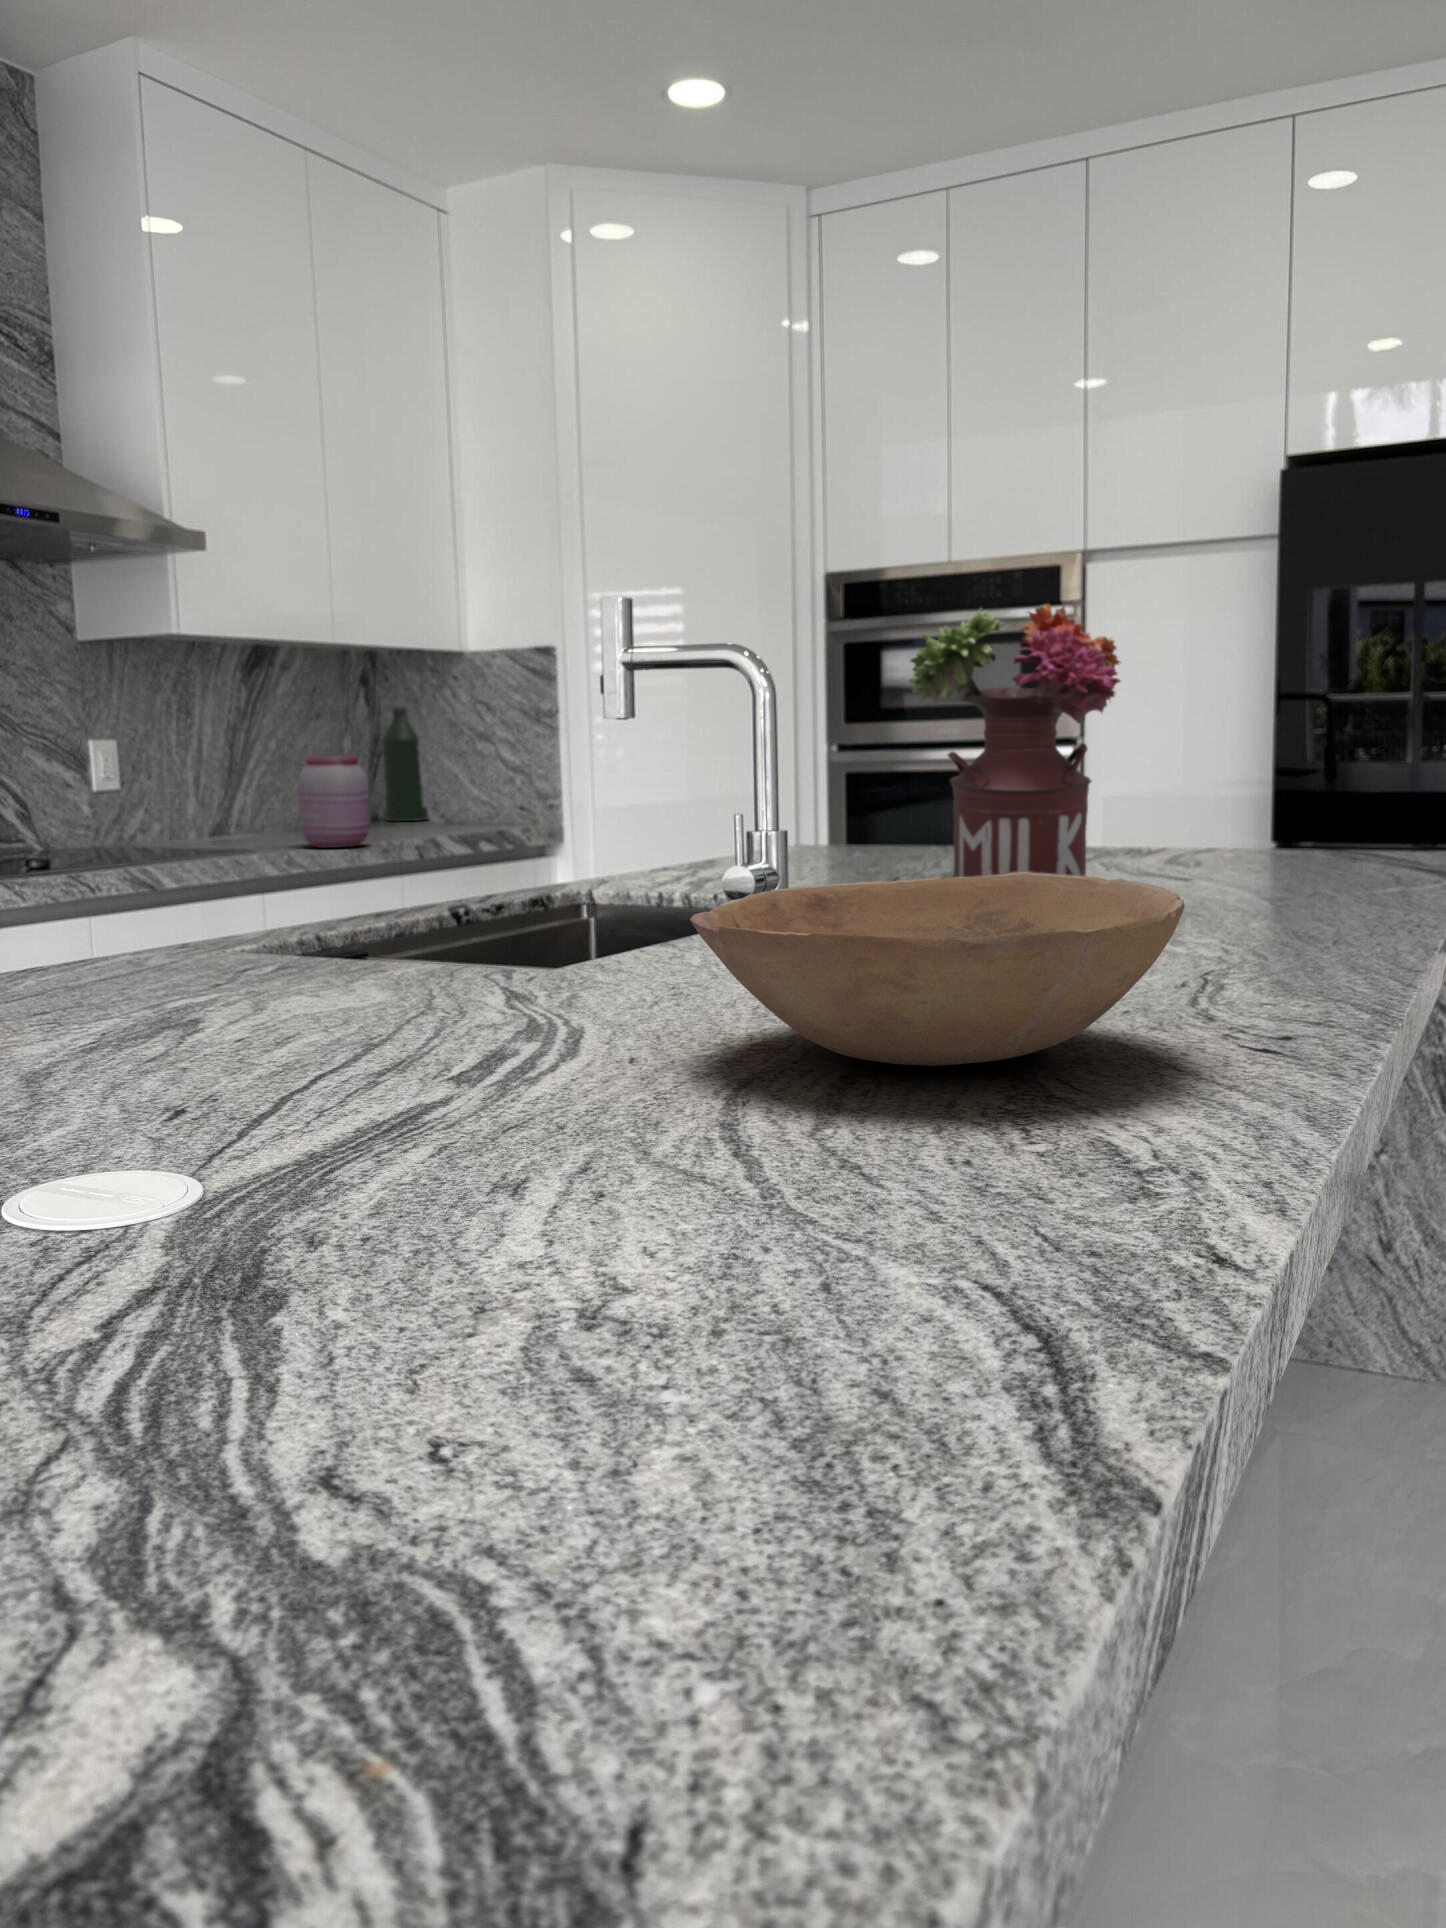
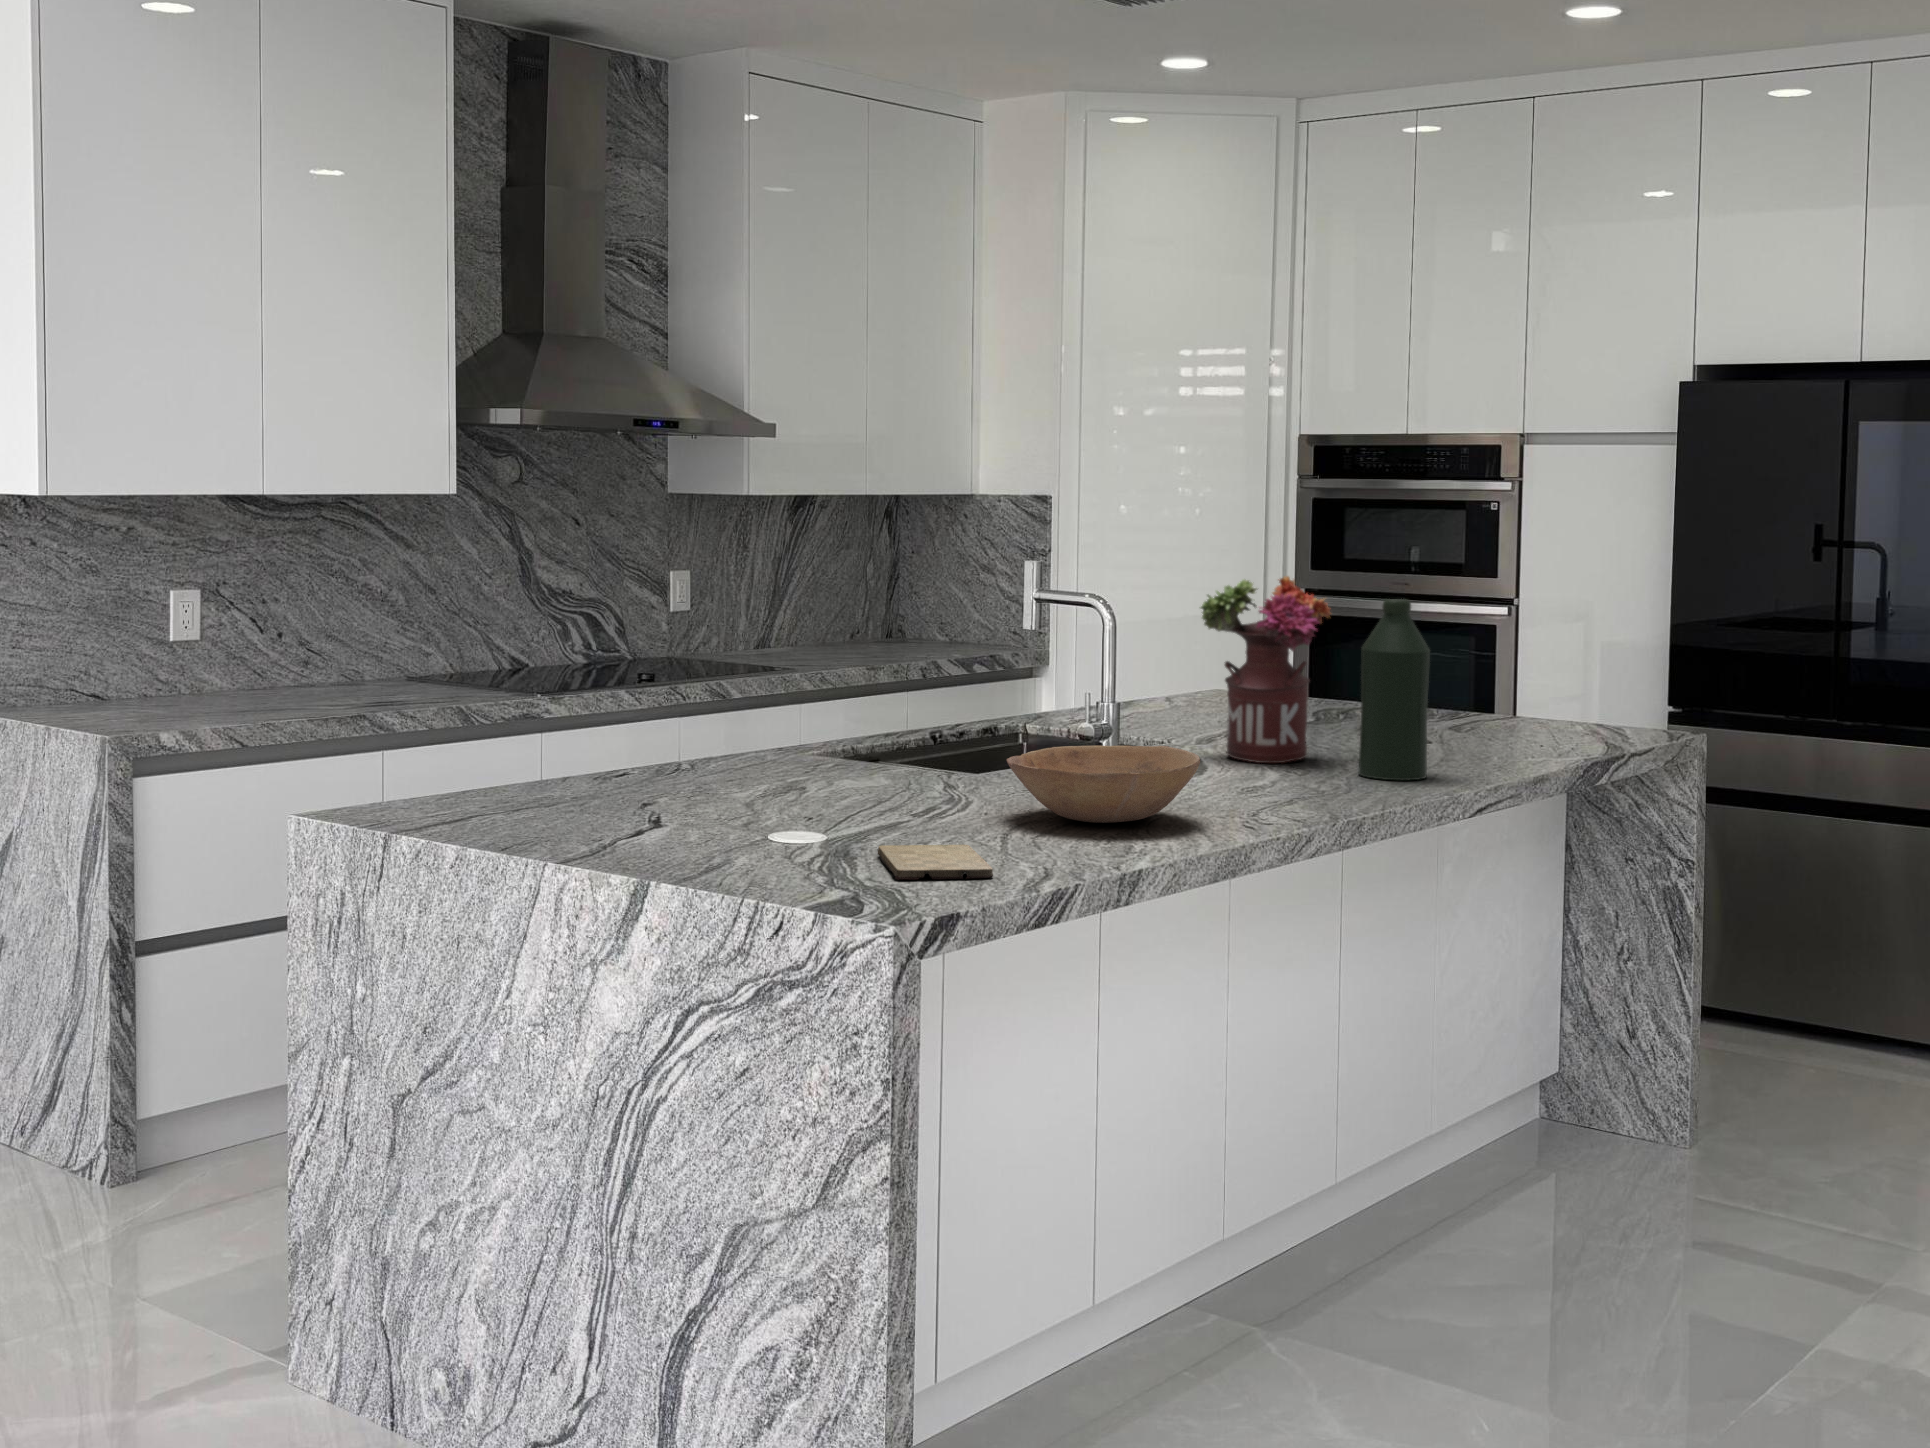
bottle: present [381,707,429,821] -> present [1358,599,1430,780]
jar: present [299,755,370,848] -> none [831,593,885,668]
cutting board: none [363,1204,890,1498] -> present [878,845,993,880]

